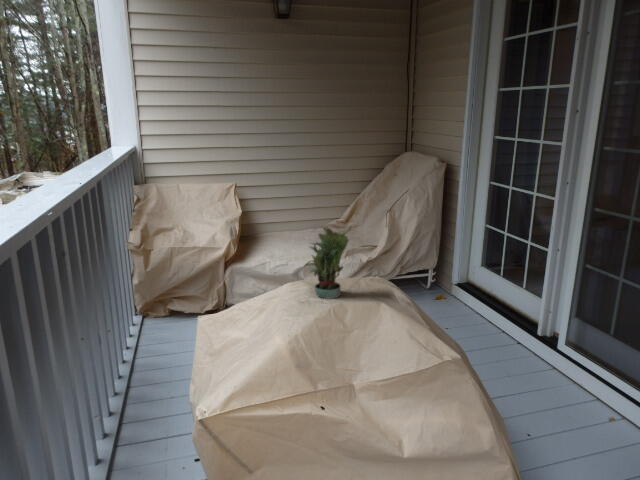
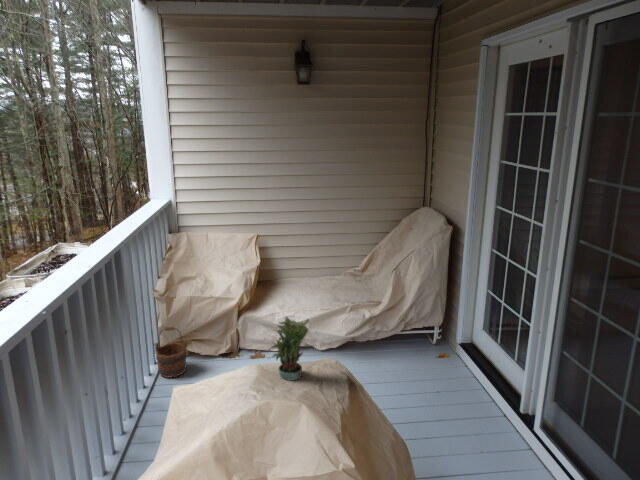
wooden bucket: none [133,281,172,339] -> present [154,327,187,378]

